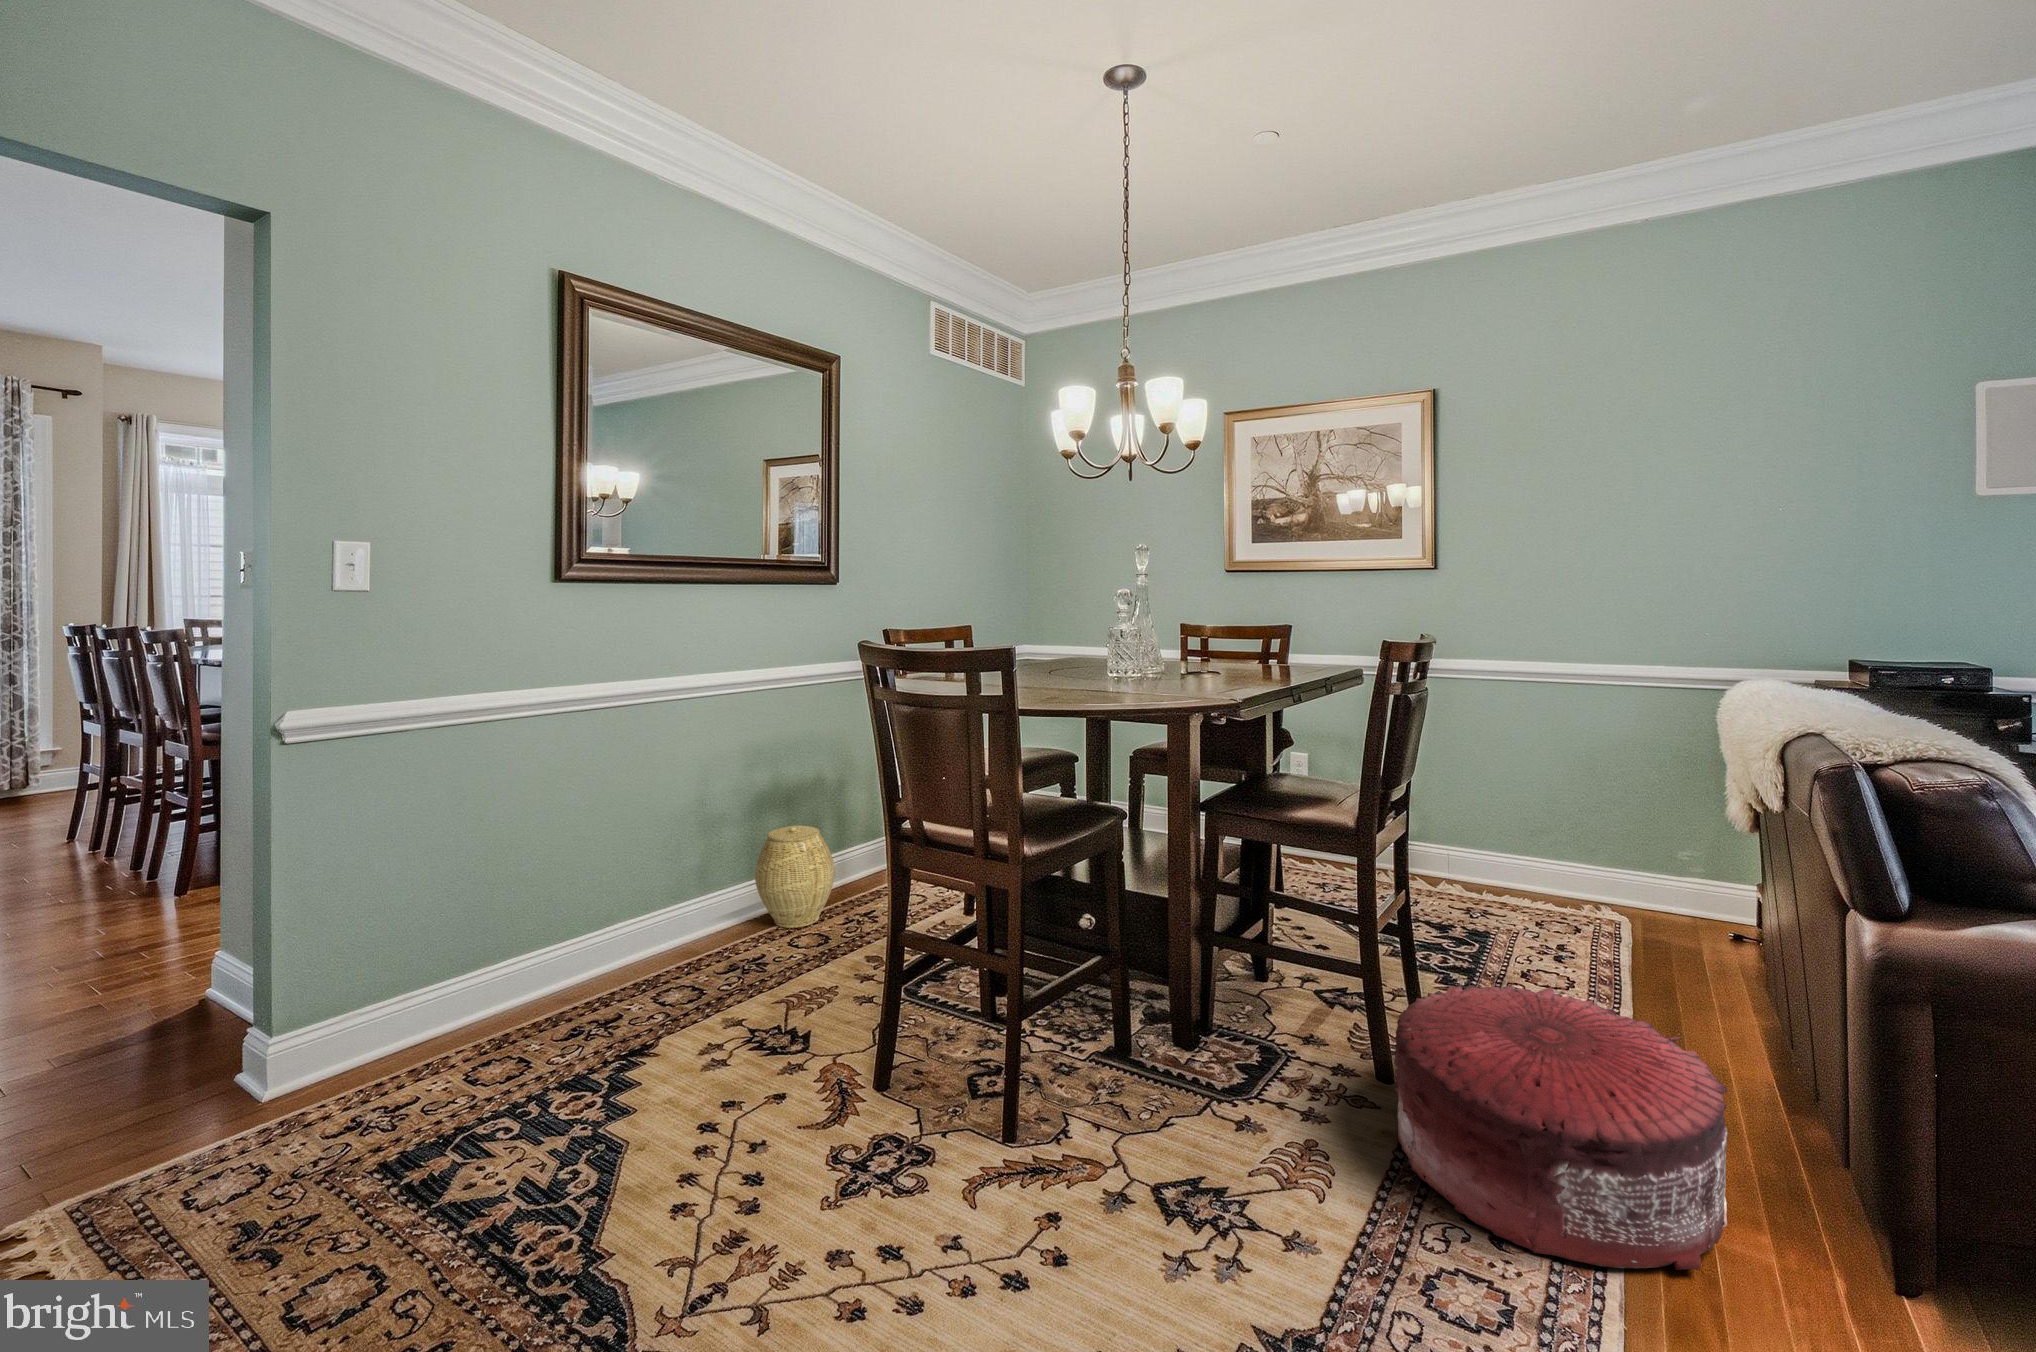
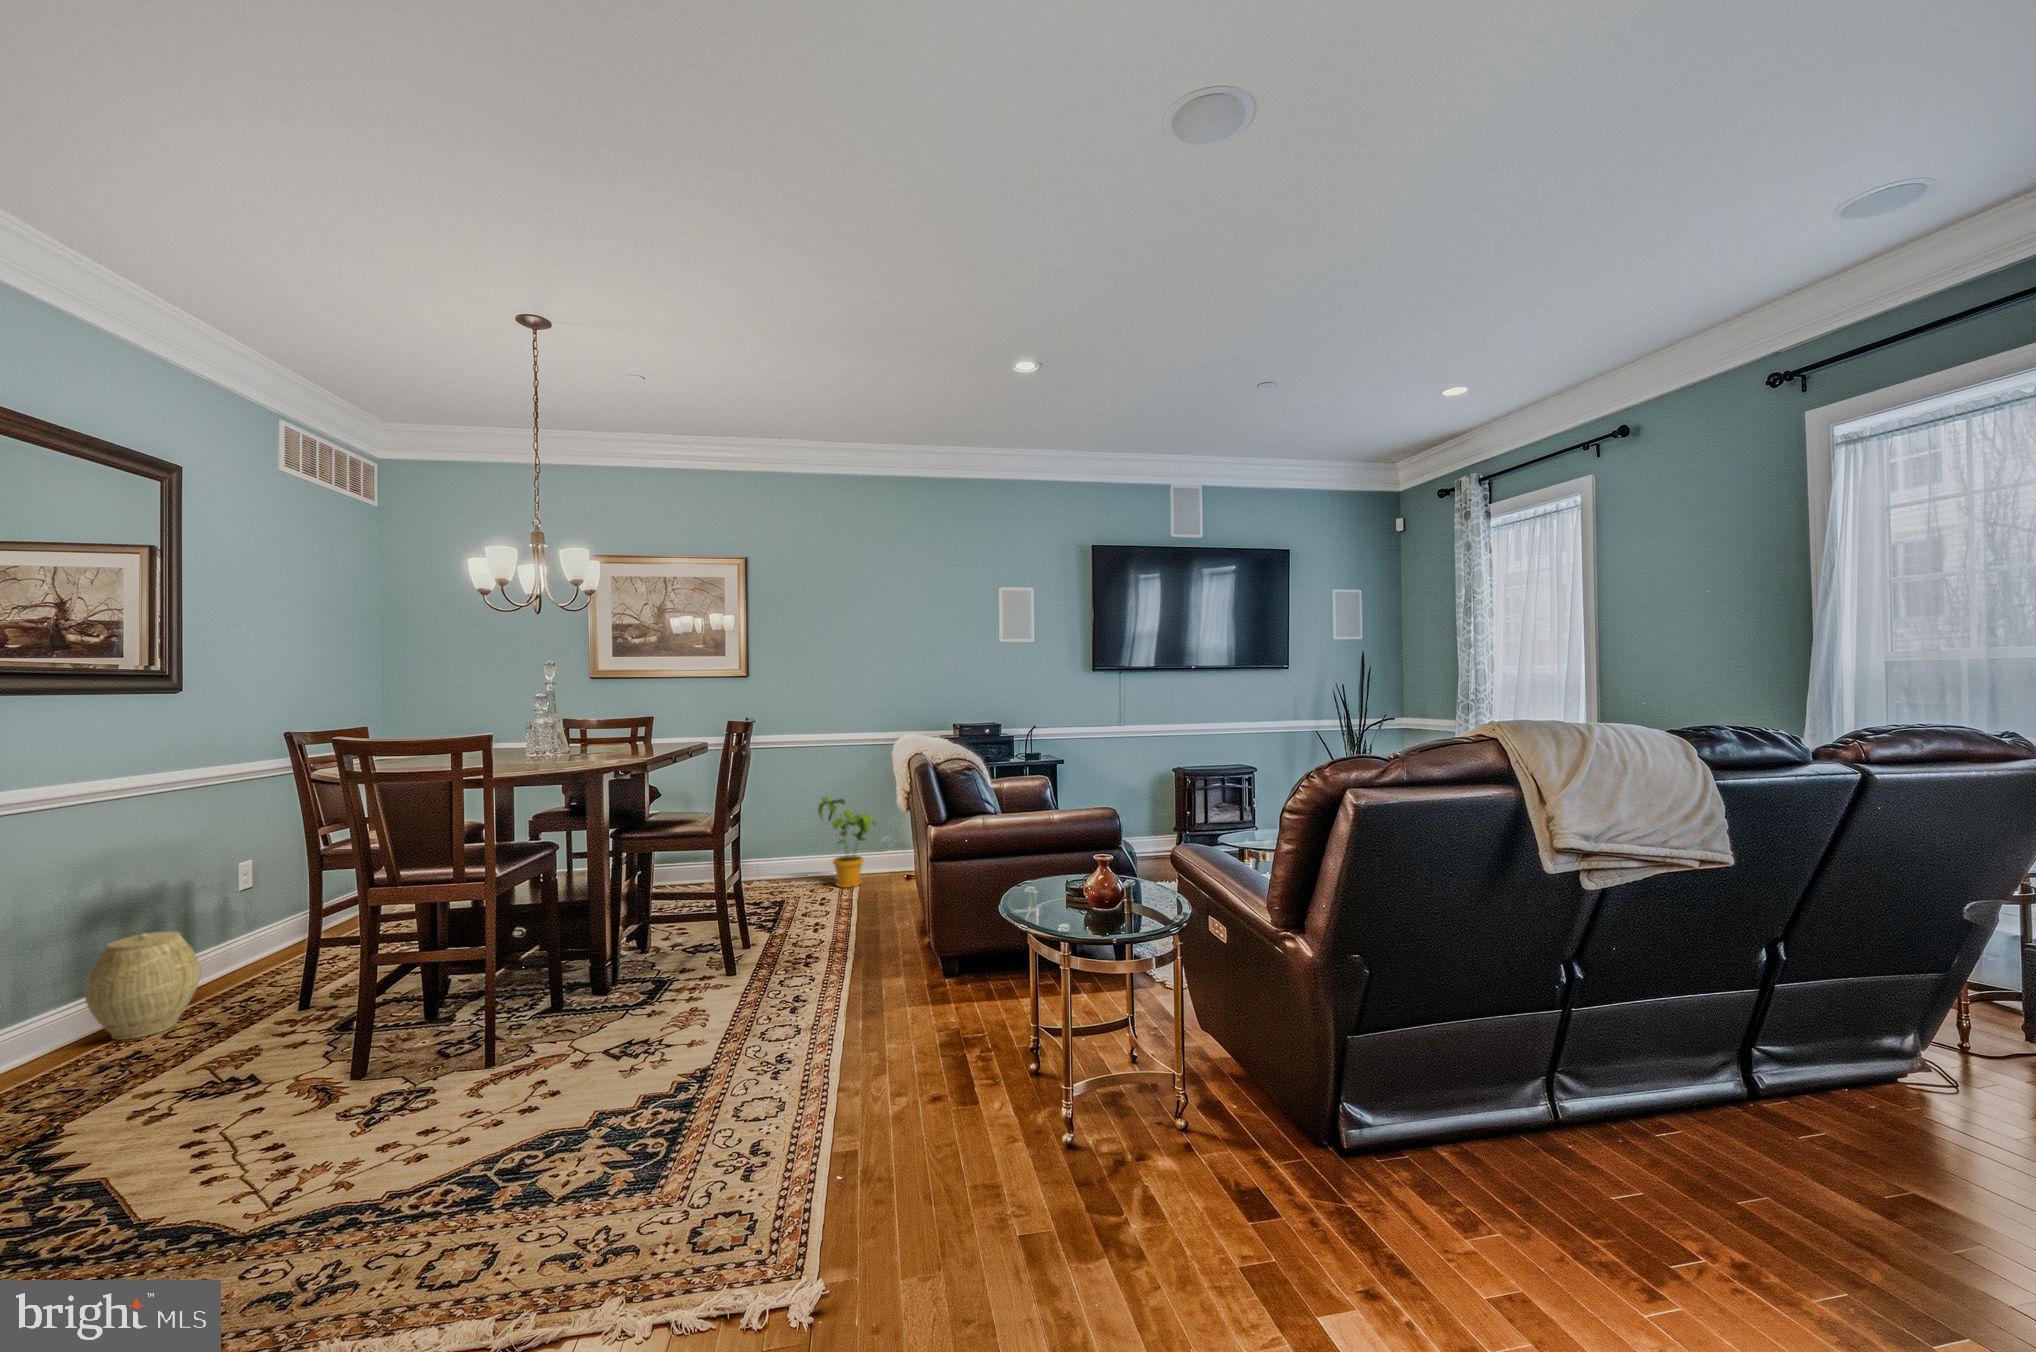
house plant: none [1554,773,1675,932] -> present [818,797,875,888]
pouf: present [1394,984,1727,1270] -> none [737,897,883,1009]

